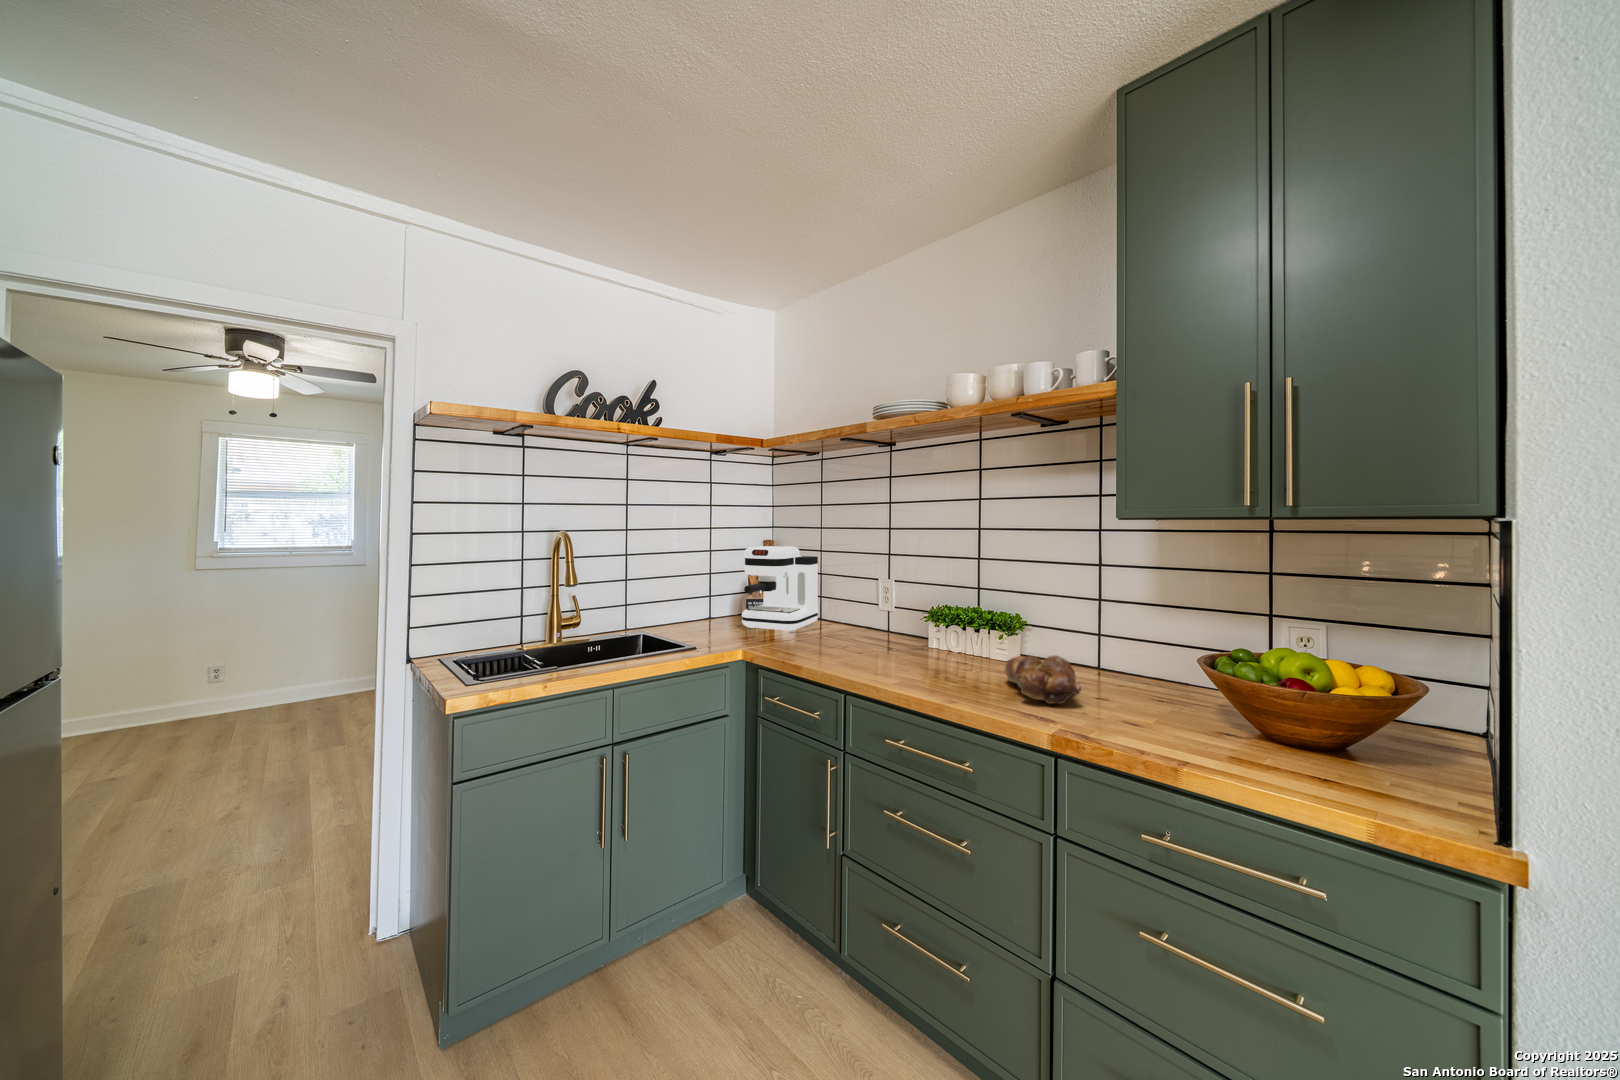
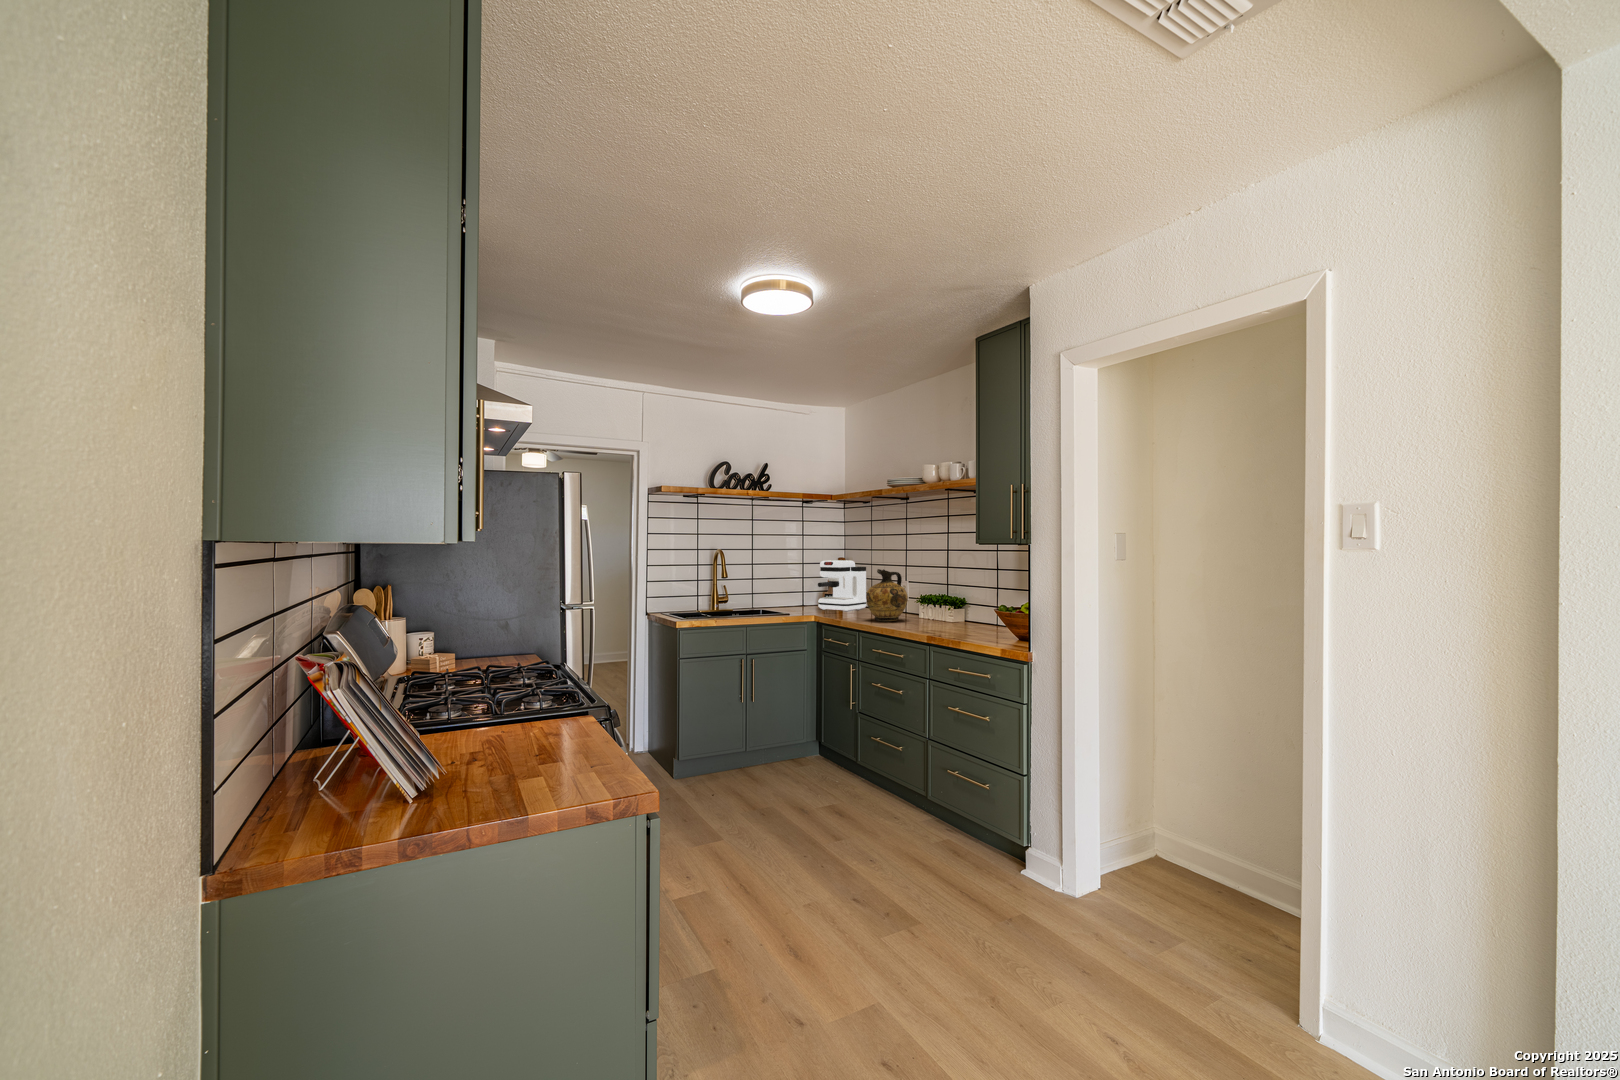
ceramic jug: none [850,567,927,664] -> present [866,569,908,621]
bread loaf: present [1005,656,1081,704] -> none [929,612,964,632]

